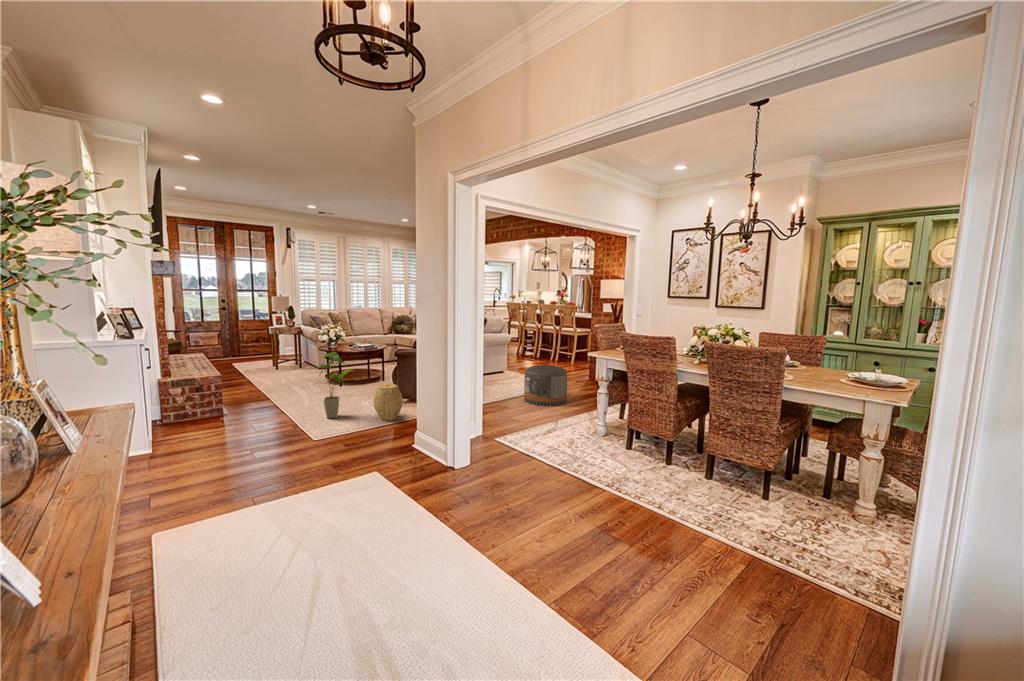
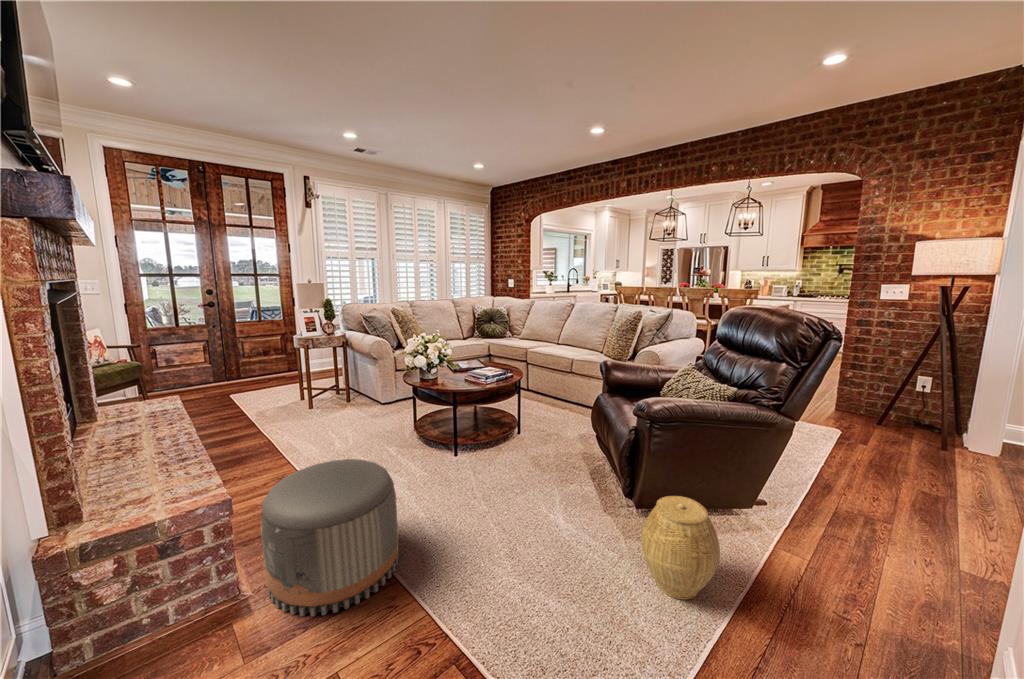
house plant: present [318,352,352,418] -> none [495,428,588,600]
pouf: present [524,365,567,406] -> present [261,459,399,616]

